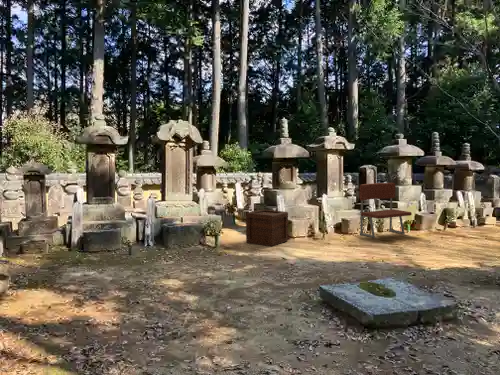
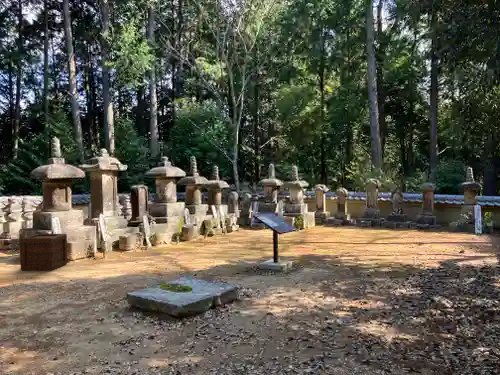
bench: present [359,183,412,238] -> none [135,200,181,252]

